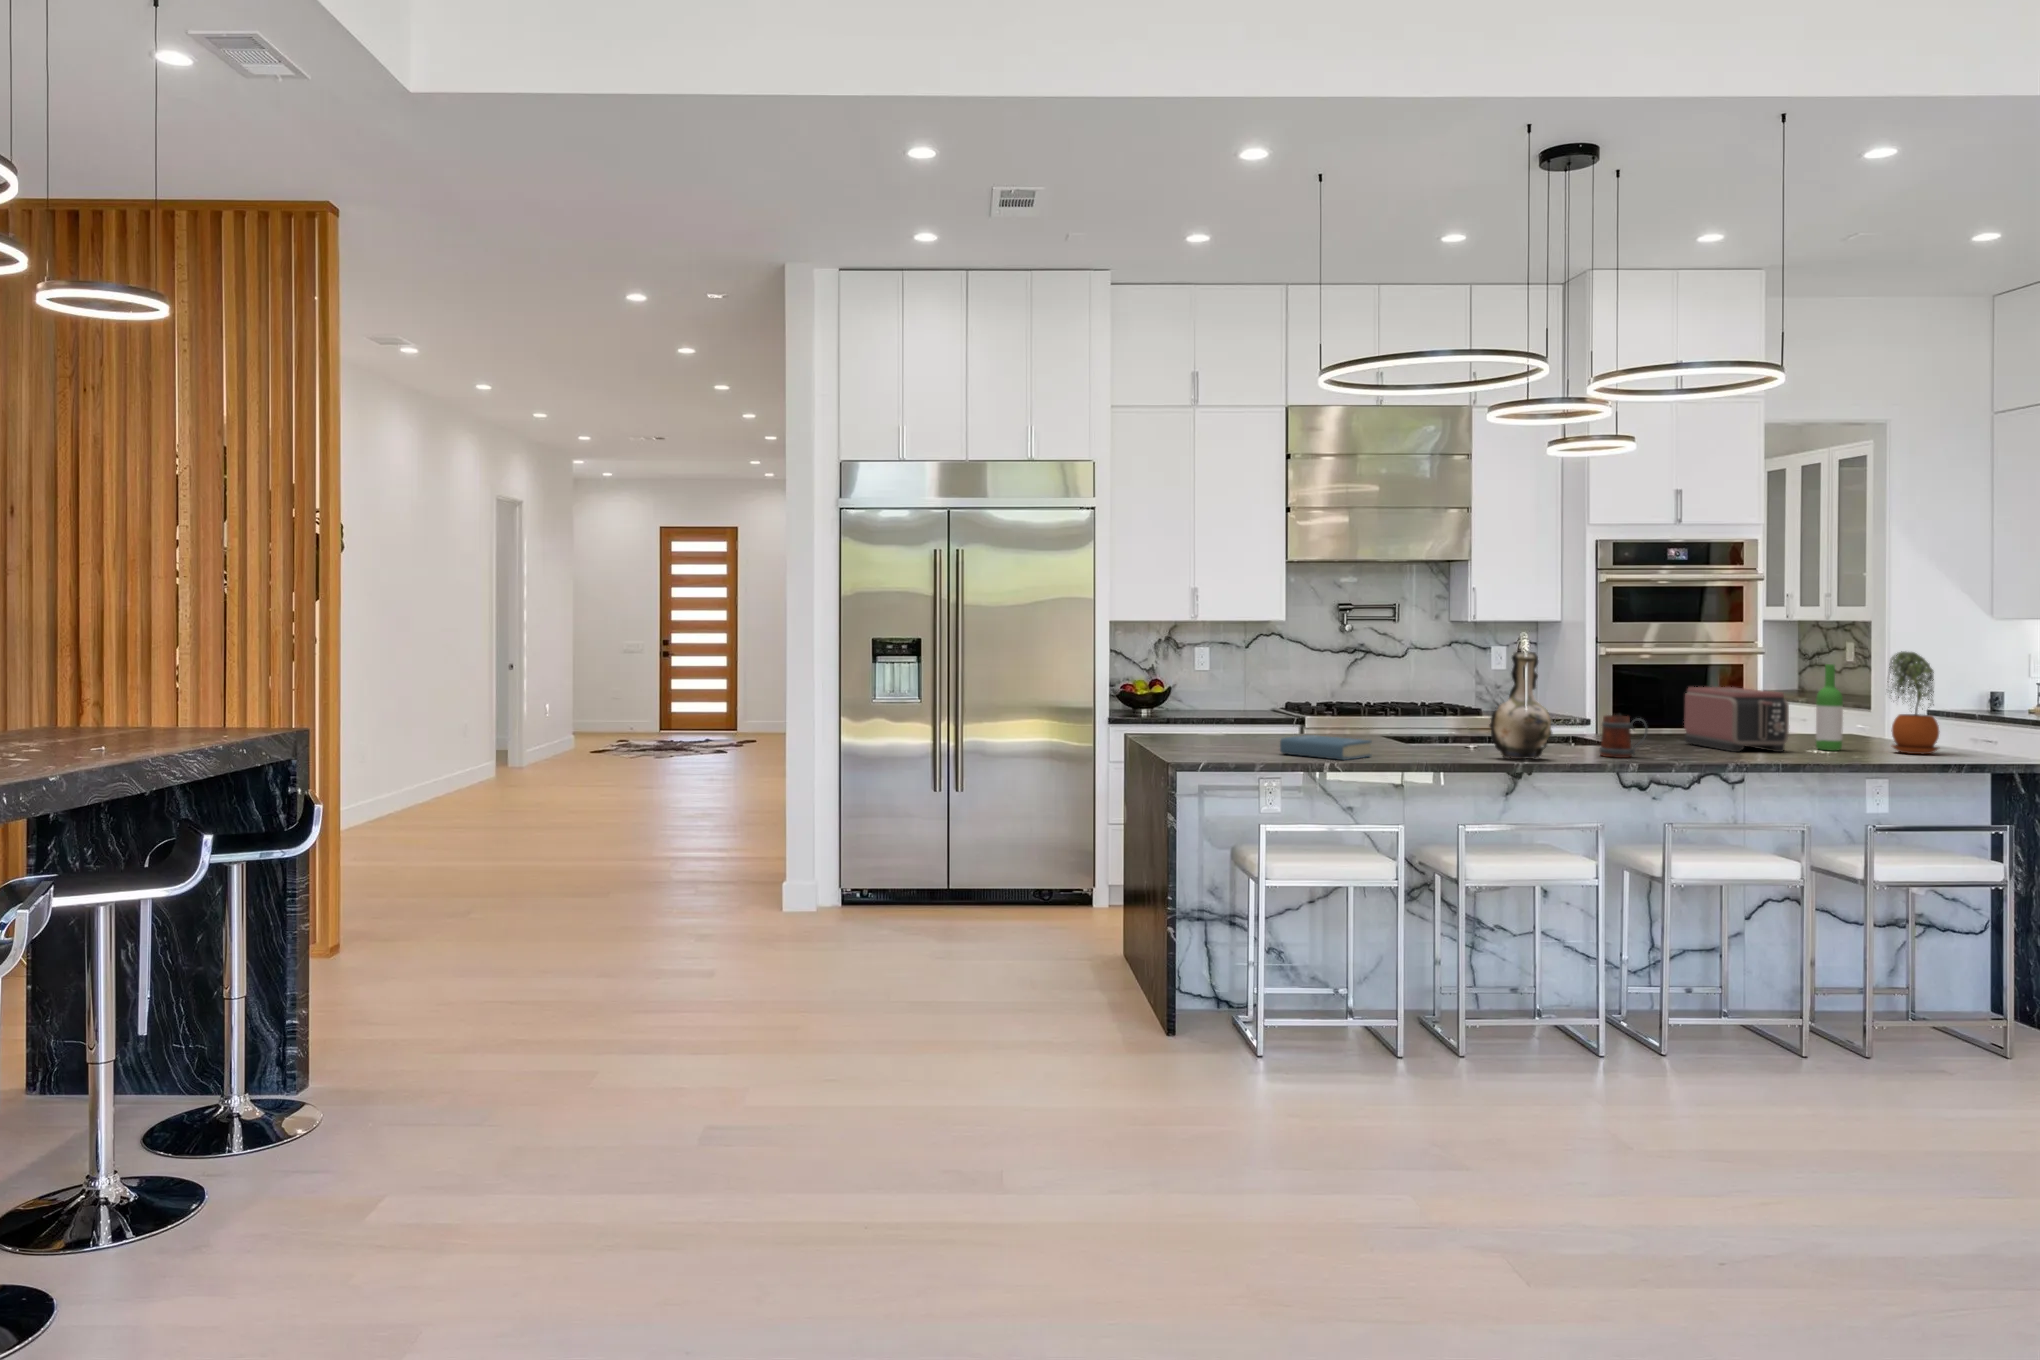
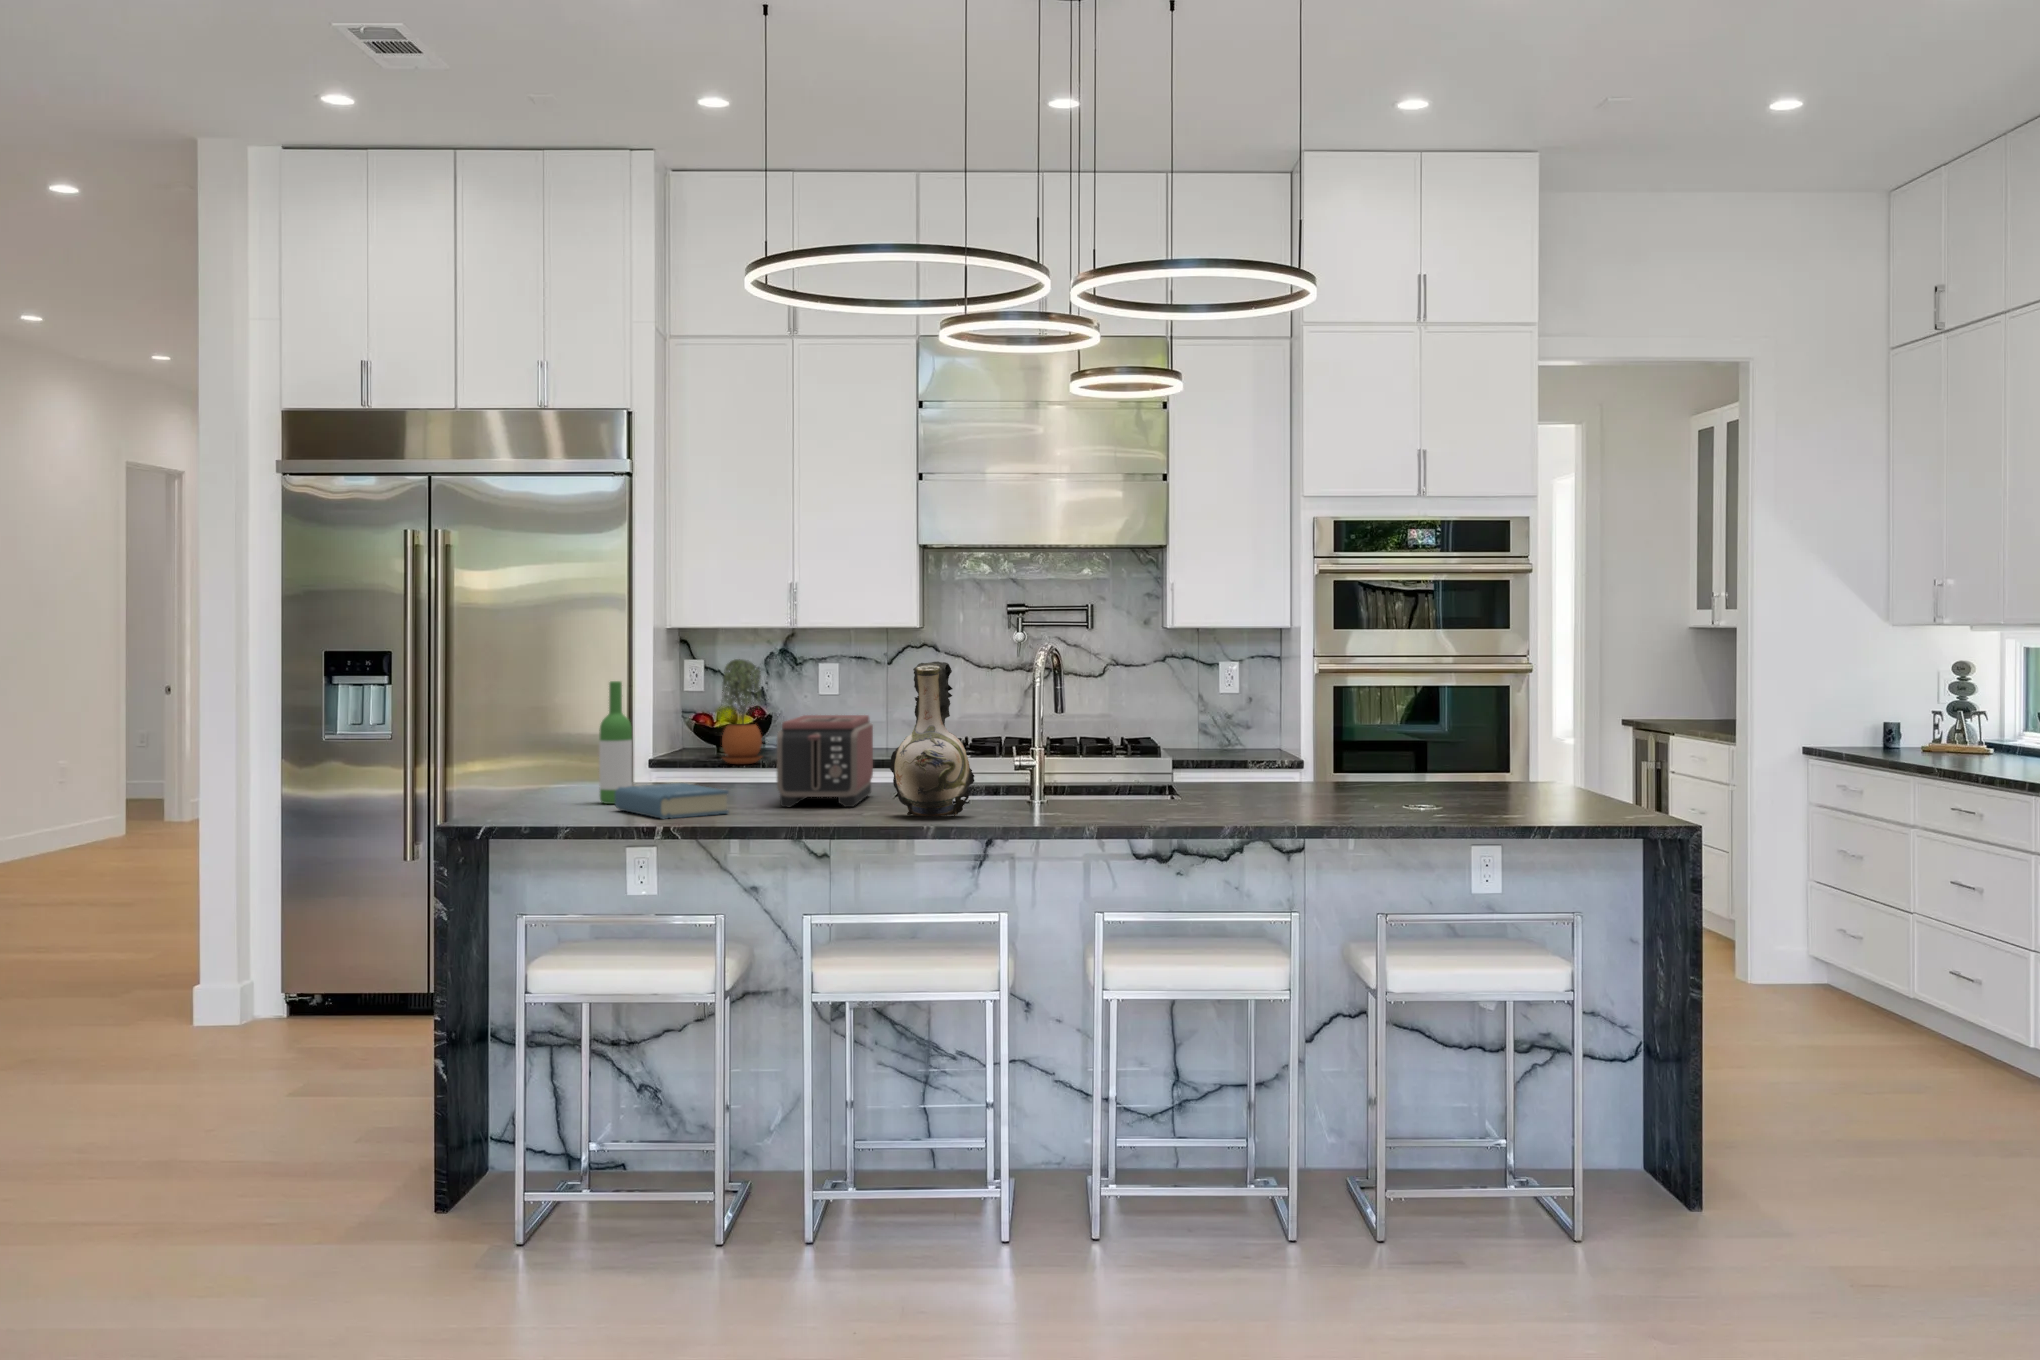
potted plant: present [1887,651,1939,754] -> present [721,659,762,764]
wine bottle: present [1816,664,1843,751] -> present [599,681,632,804]
toaster: present [1684,687,1789,752] -> present [777,715,873,807]
mug: present [1600,715,1648,758] -> none [1064,753,1121,814]

